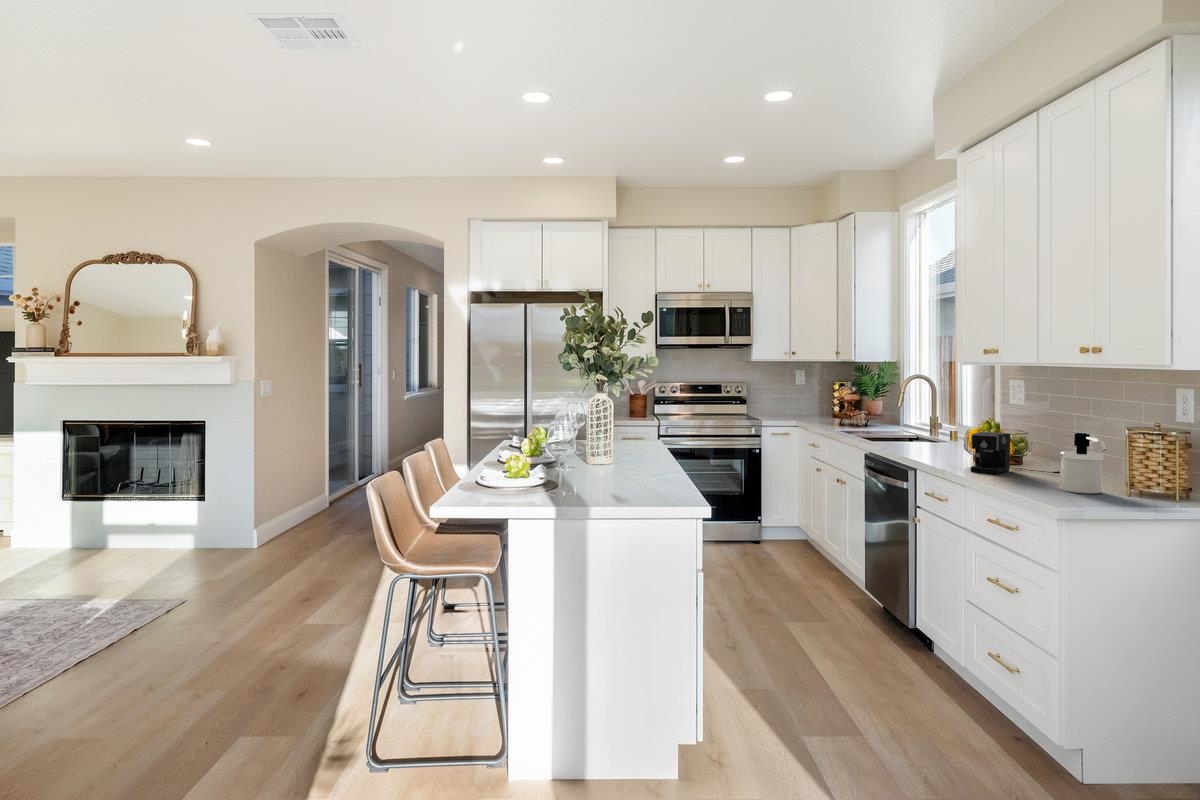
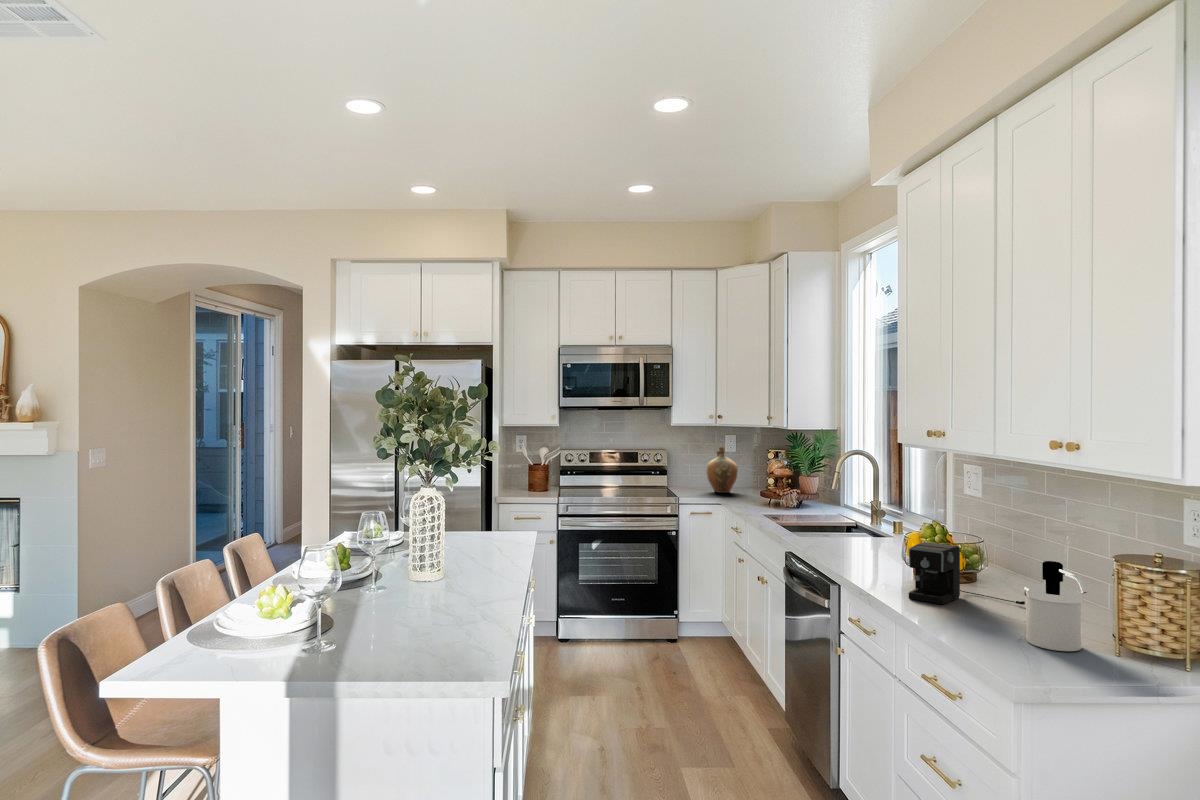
ceramic jug: none [780,379,808,418] -> present [706,447,738,493]

